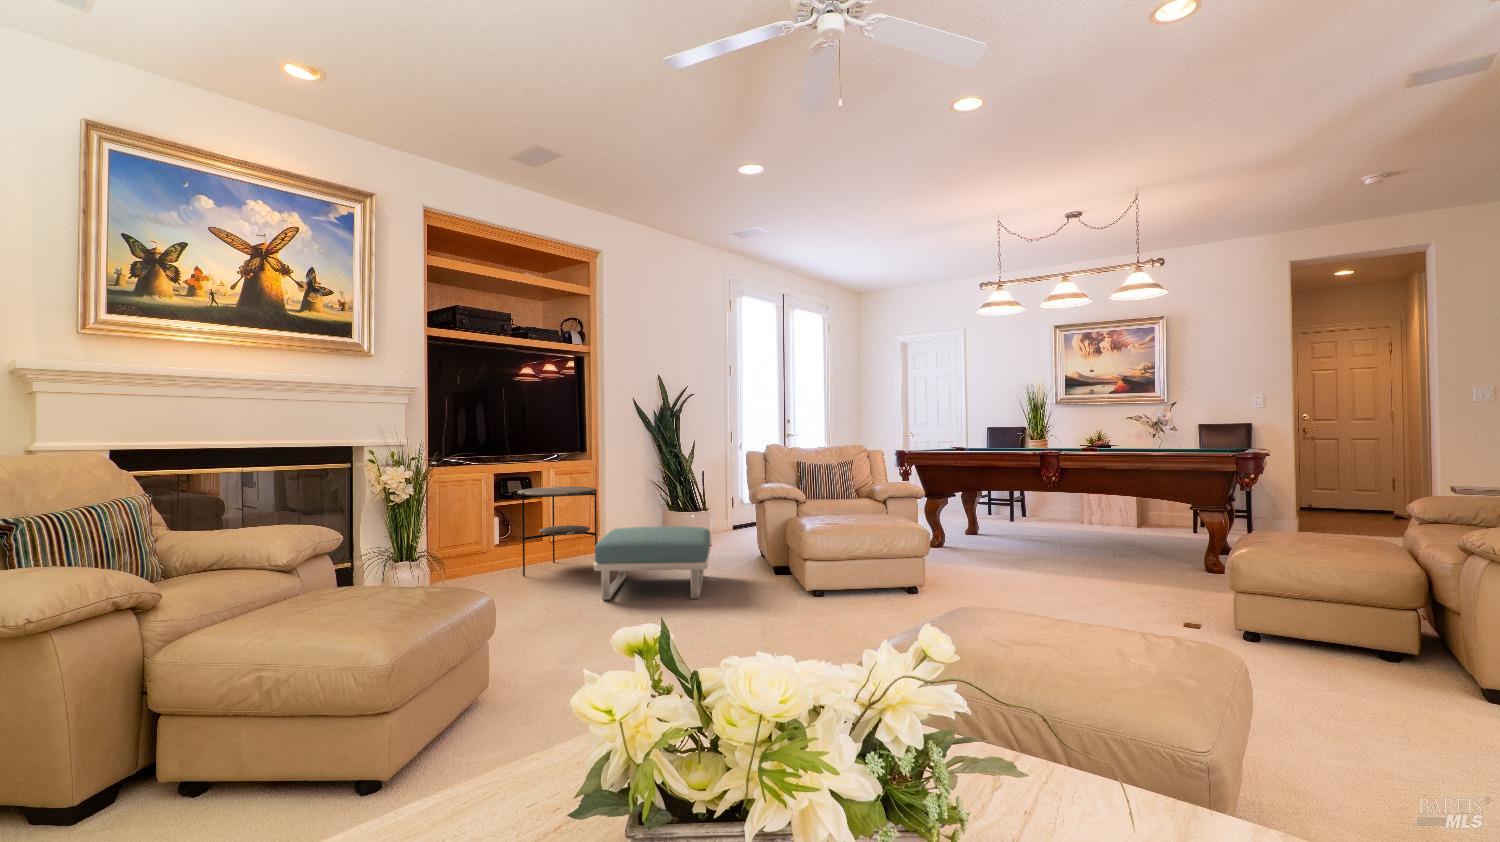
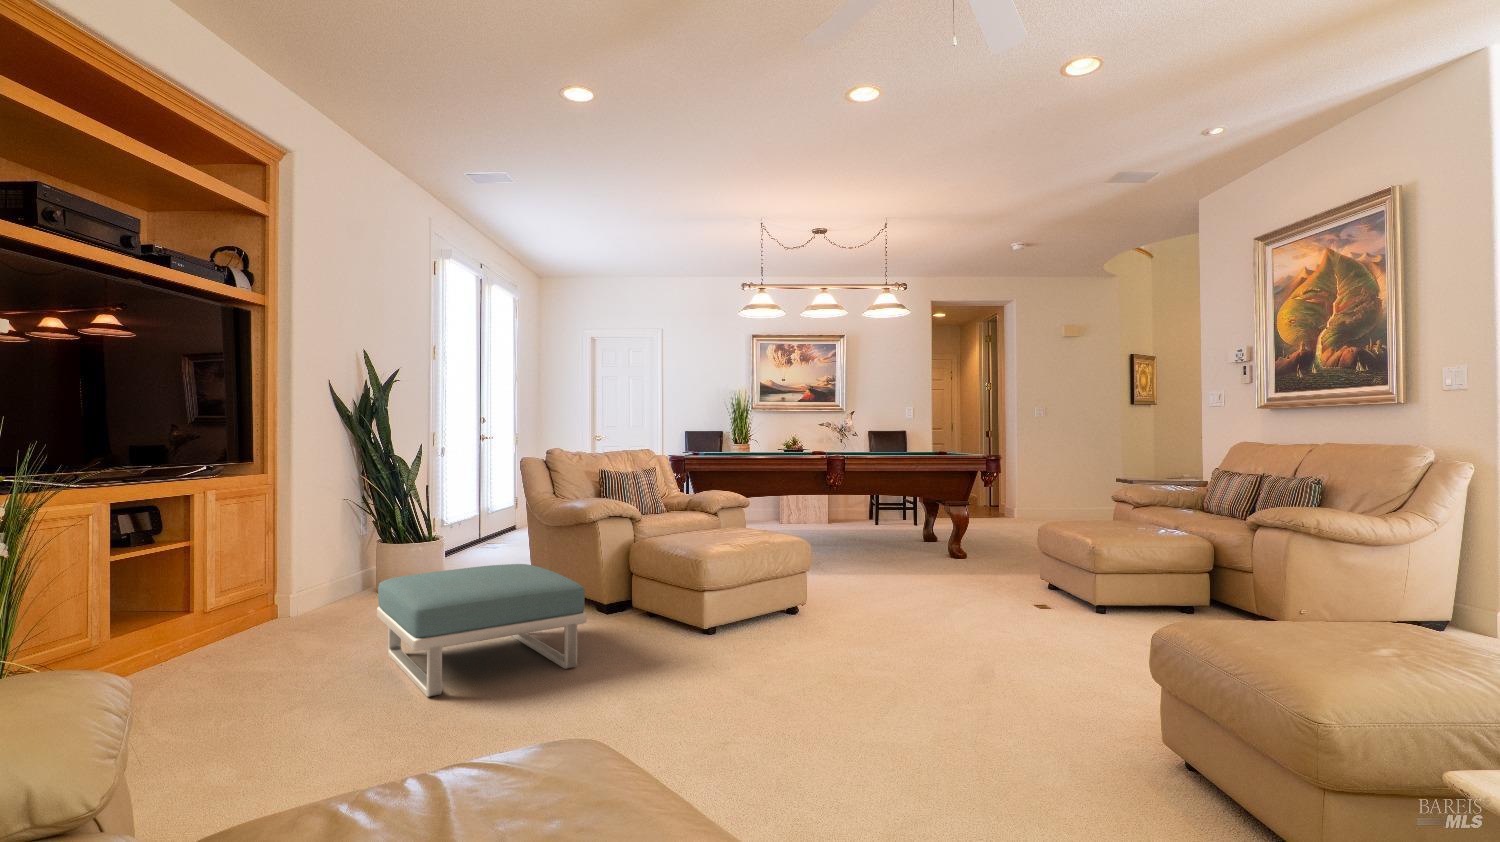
side table: present [517,486,597,576] -> none [166,518,328,682]

